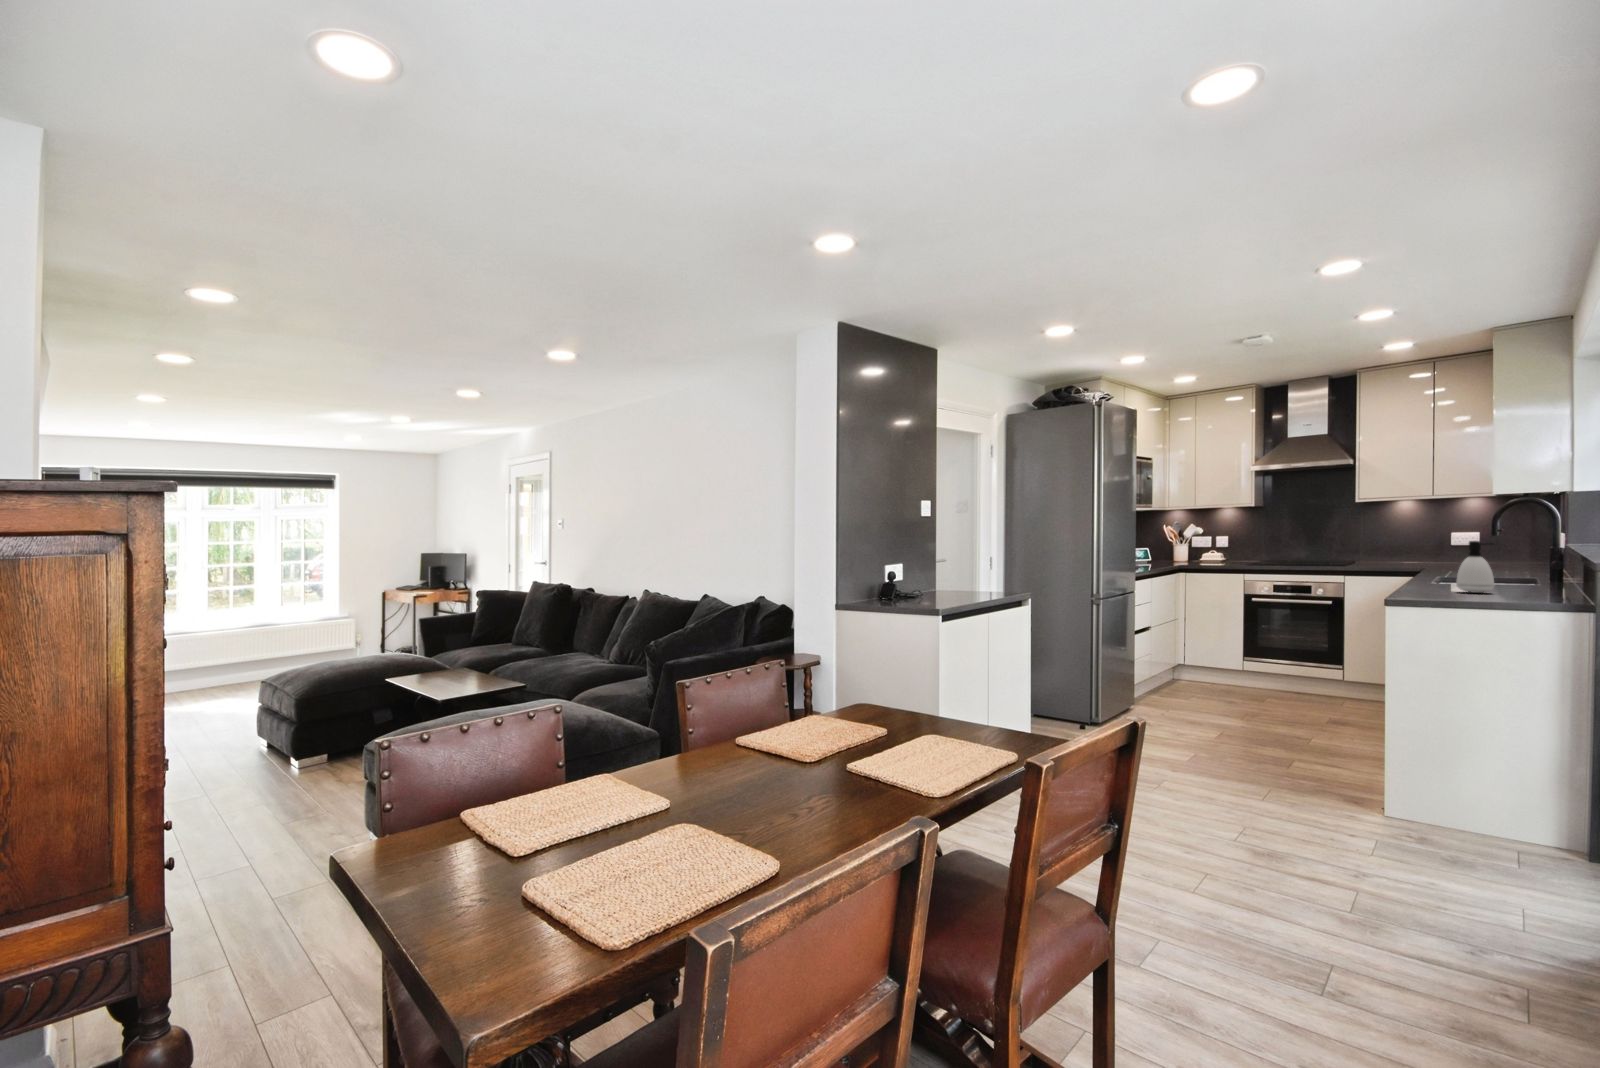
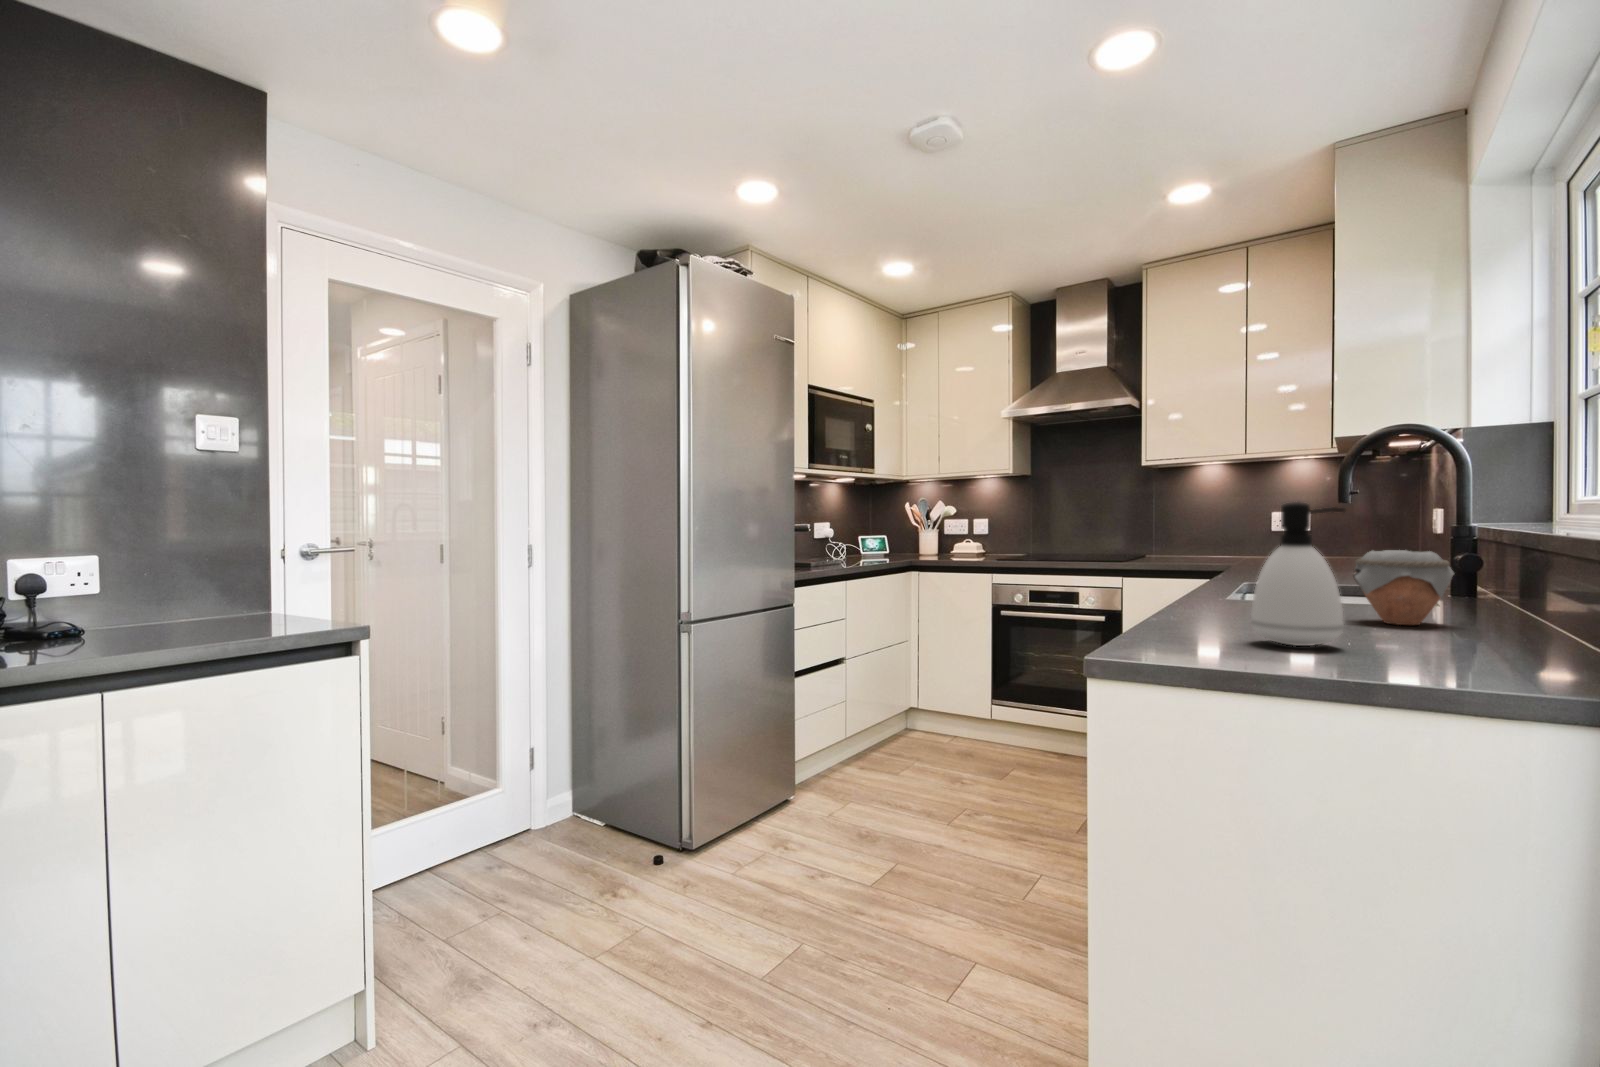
jar: none [1500,558,1546,589] -> present [1353,550,1454,625]

